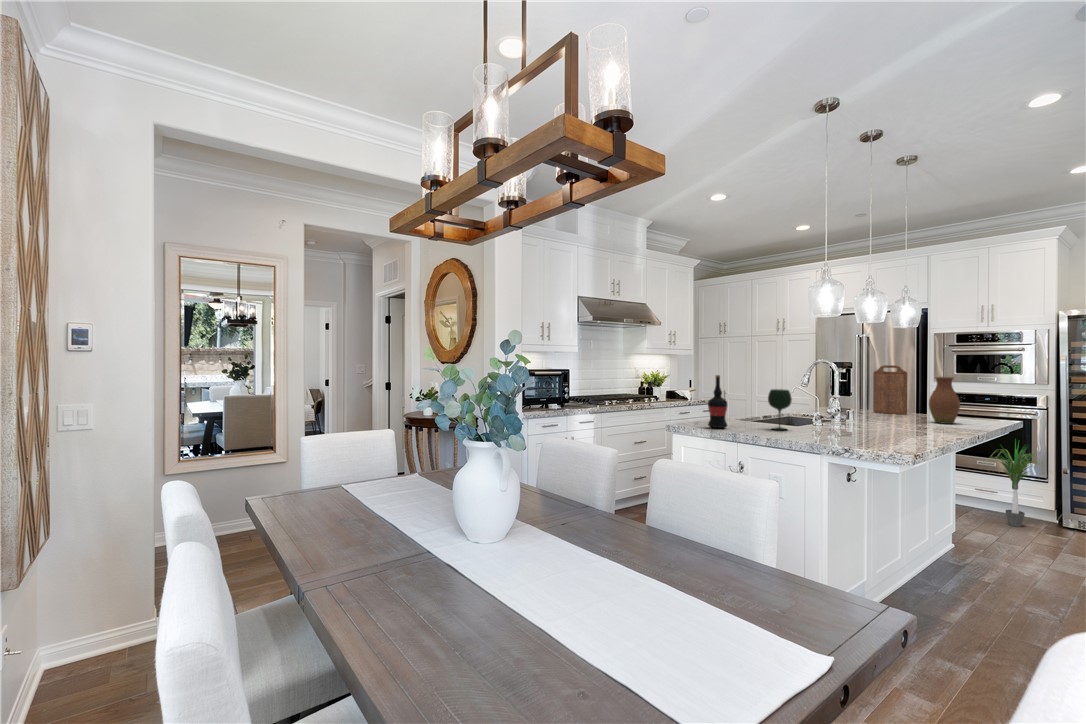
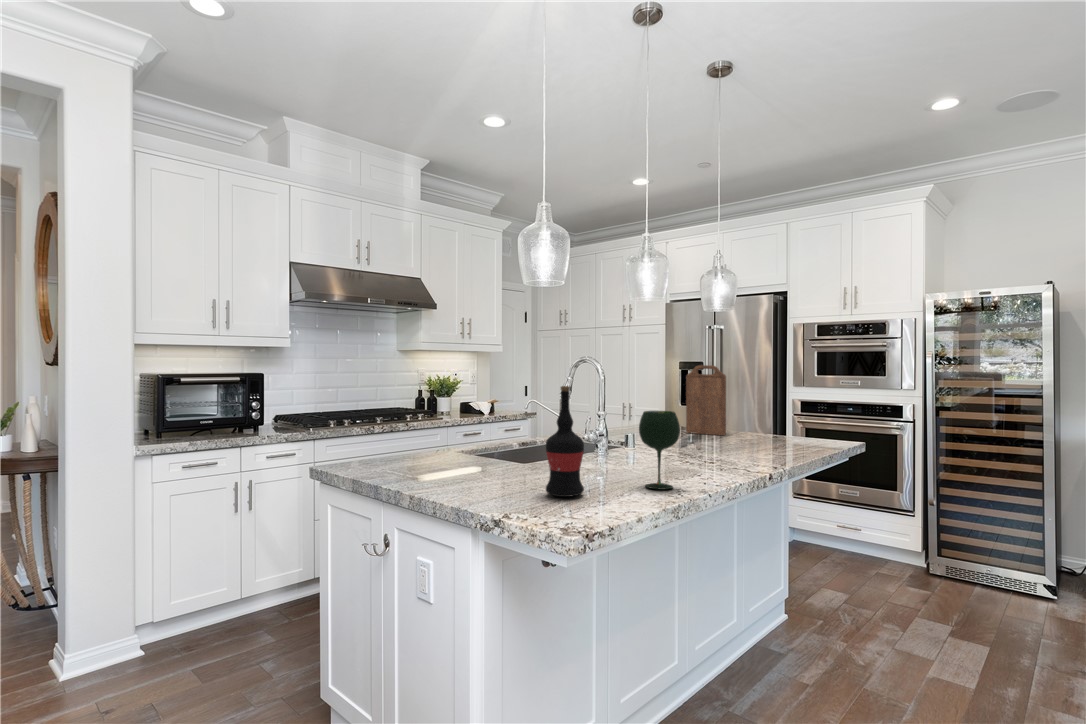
wine bottle: present [708,375,727,428] -> present [546,386,584,497]
vase: present [929,377,960,424] -> none [733,383,771,452]
wine glass: present [768,389,792,430] -> present [639,411,680,490]
potted plant: present [991,442,1040,527] -> none [834,459,921,578]

